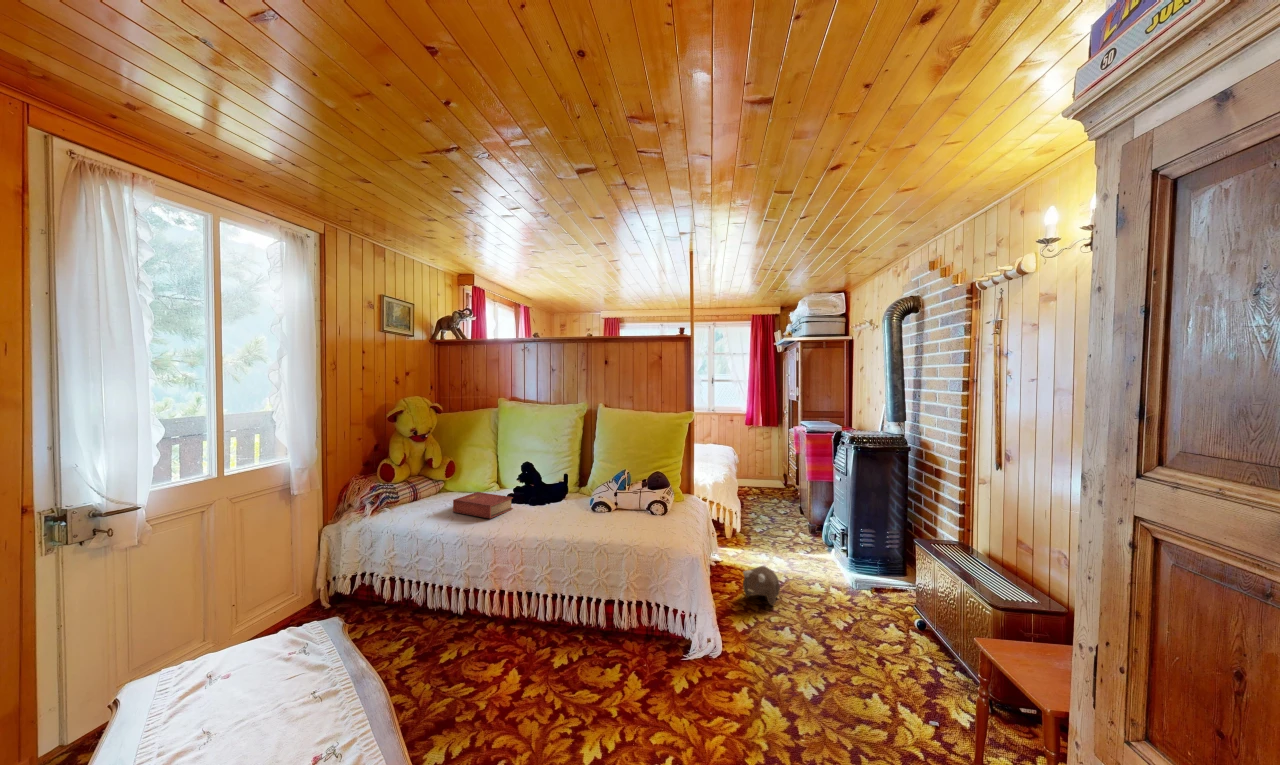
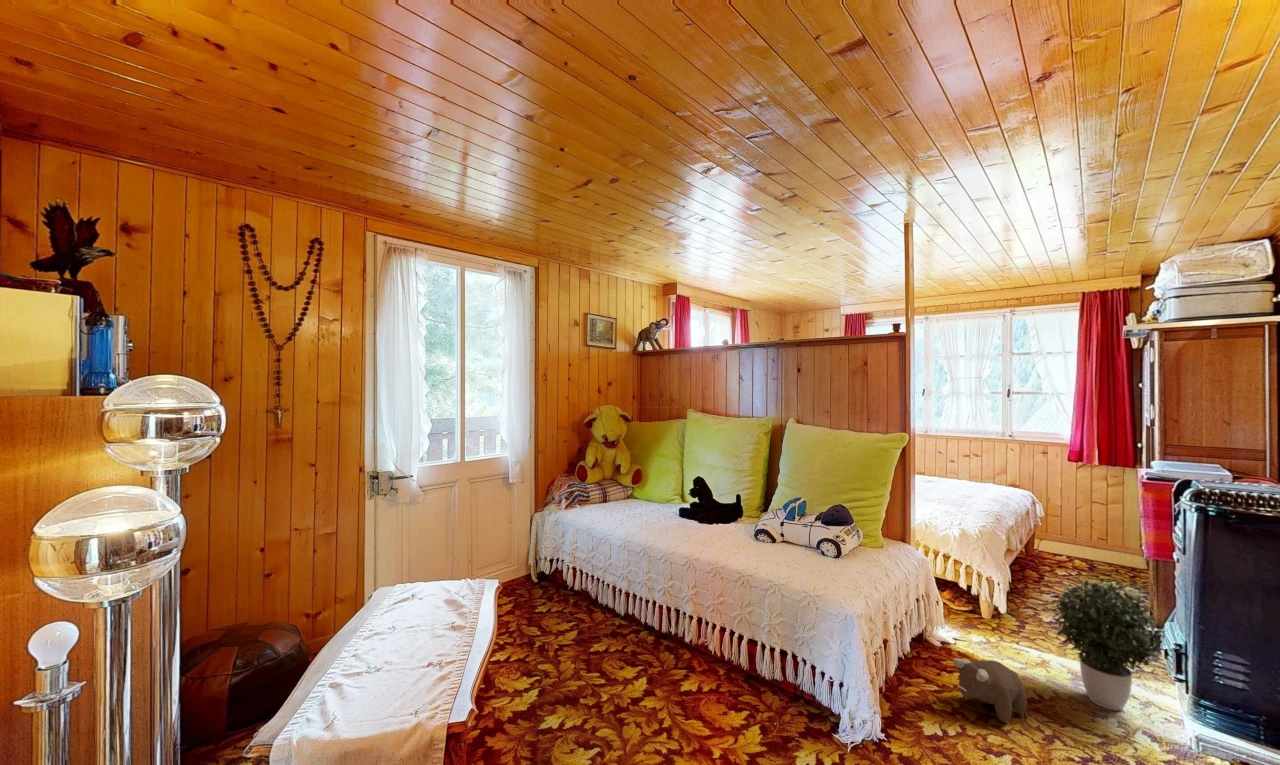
book: present [453,492,513,518] -> none [623,500,675,526]
potted plant: none [779,500,836,578] -> present [1050,580,1163,711]

